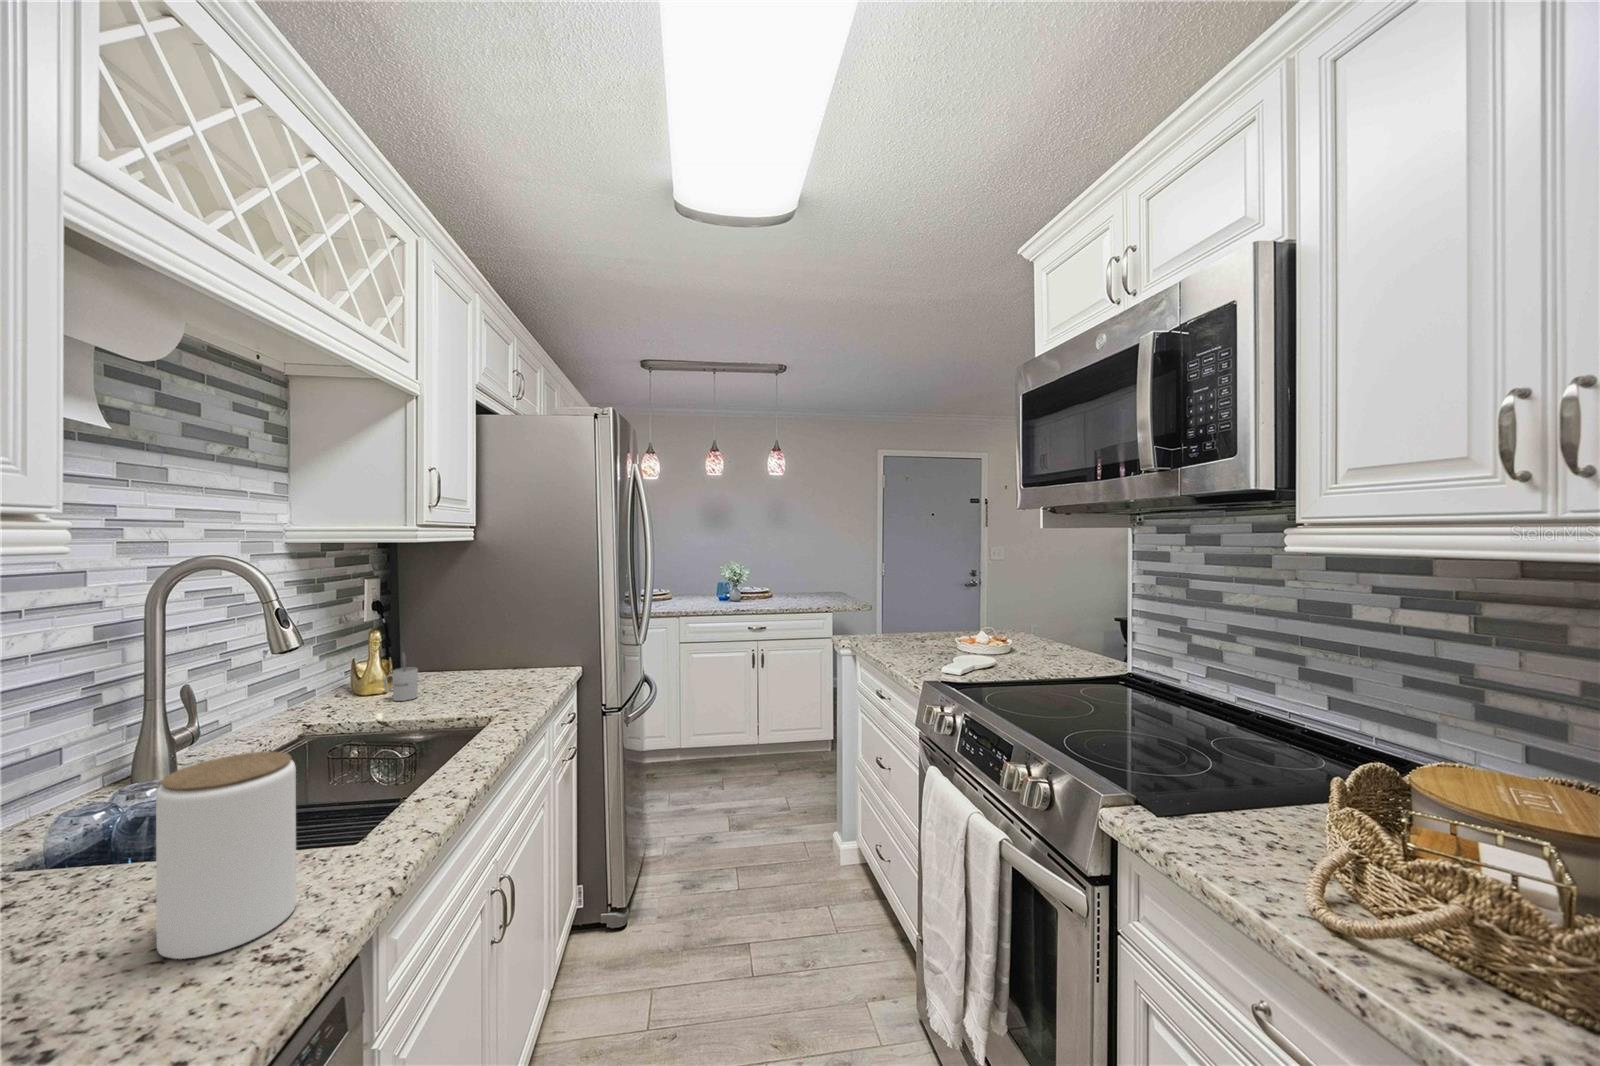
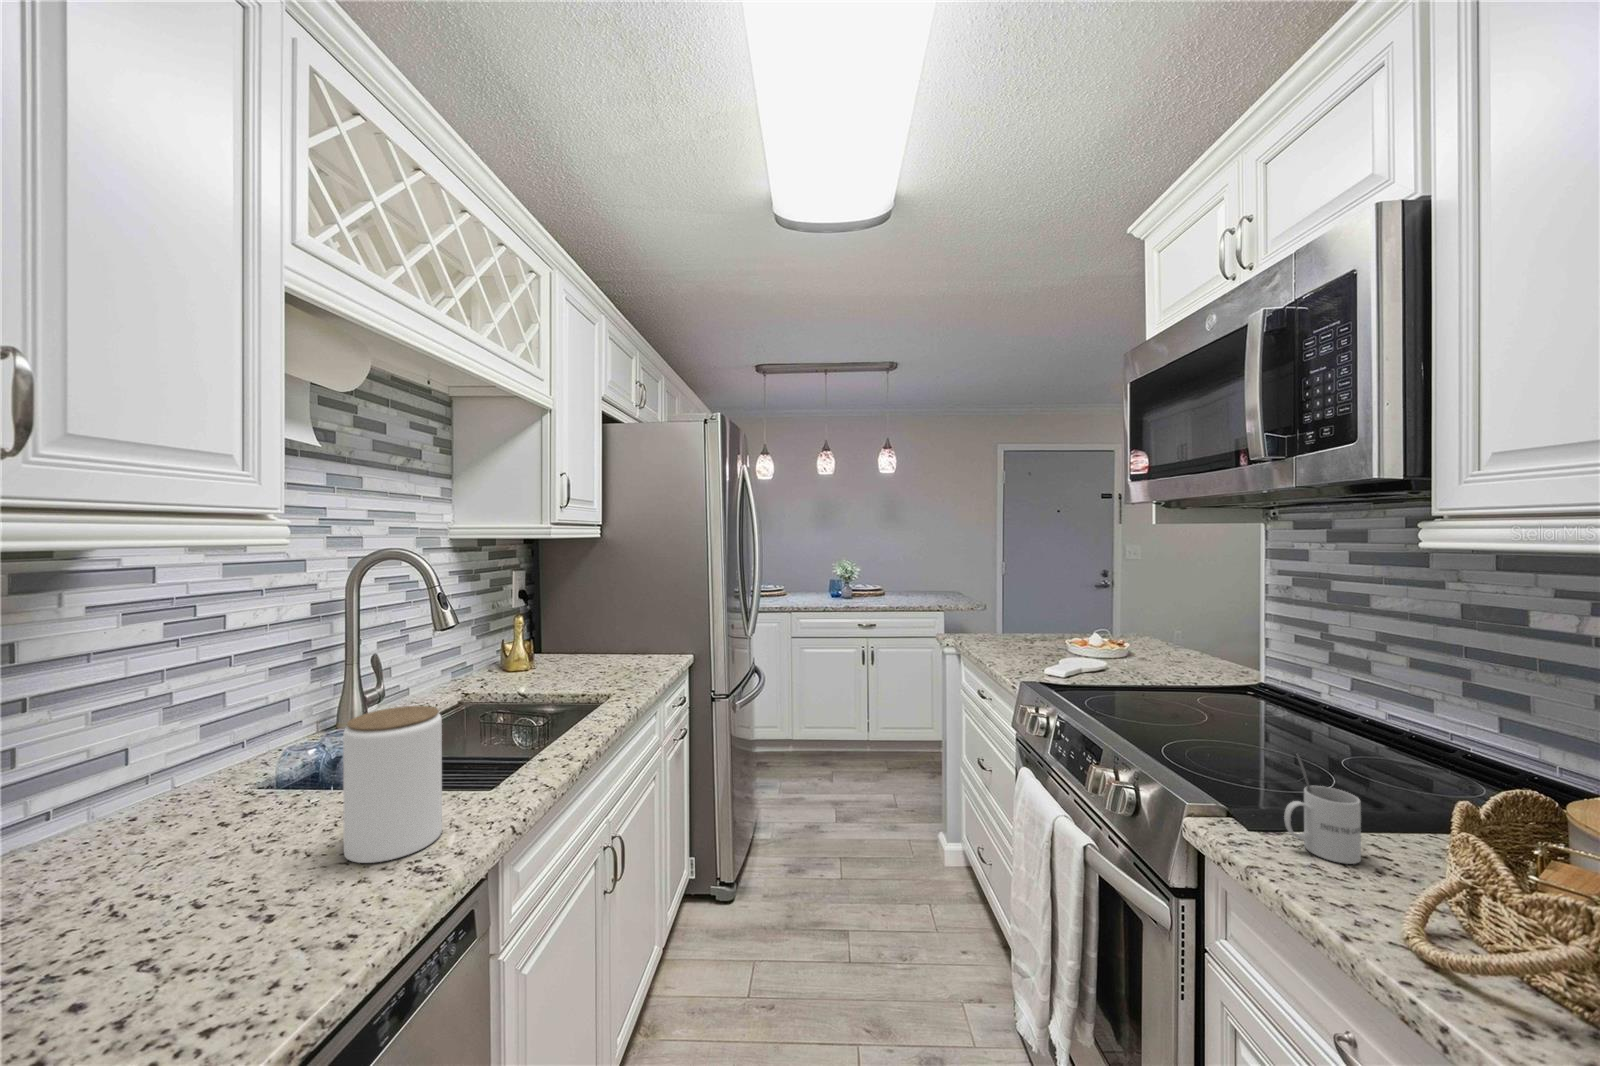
mug: present [384,653,418,701] -> present [1284,755,1361,864]

